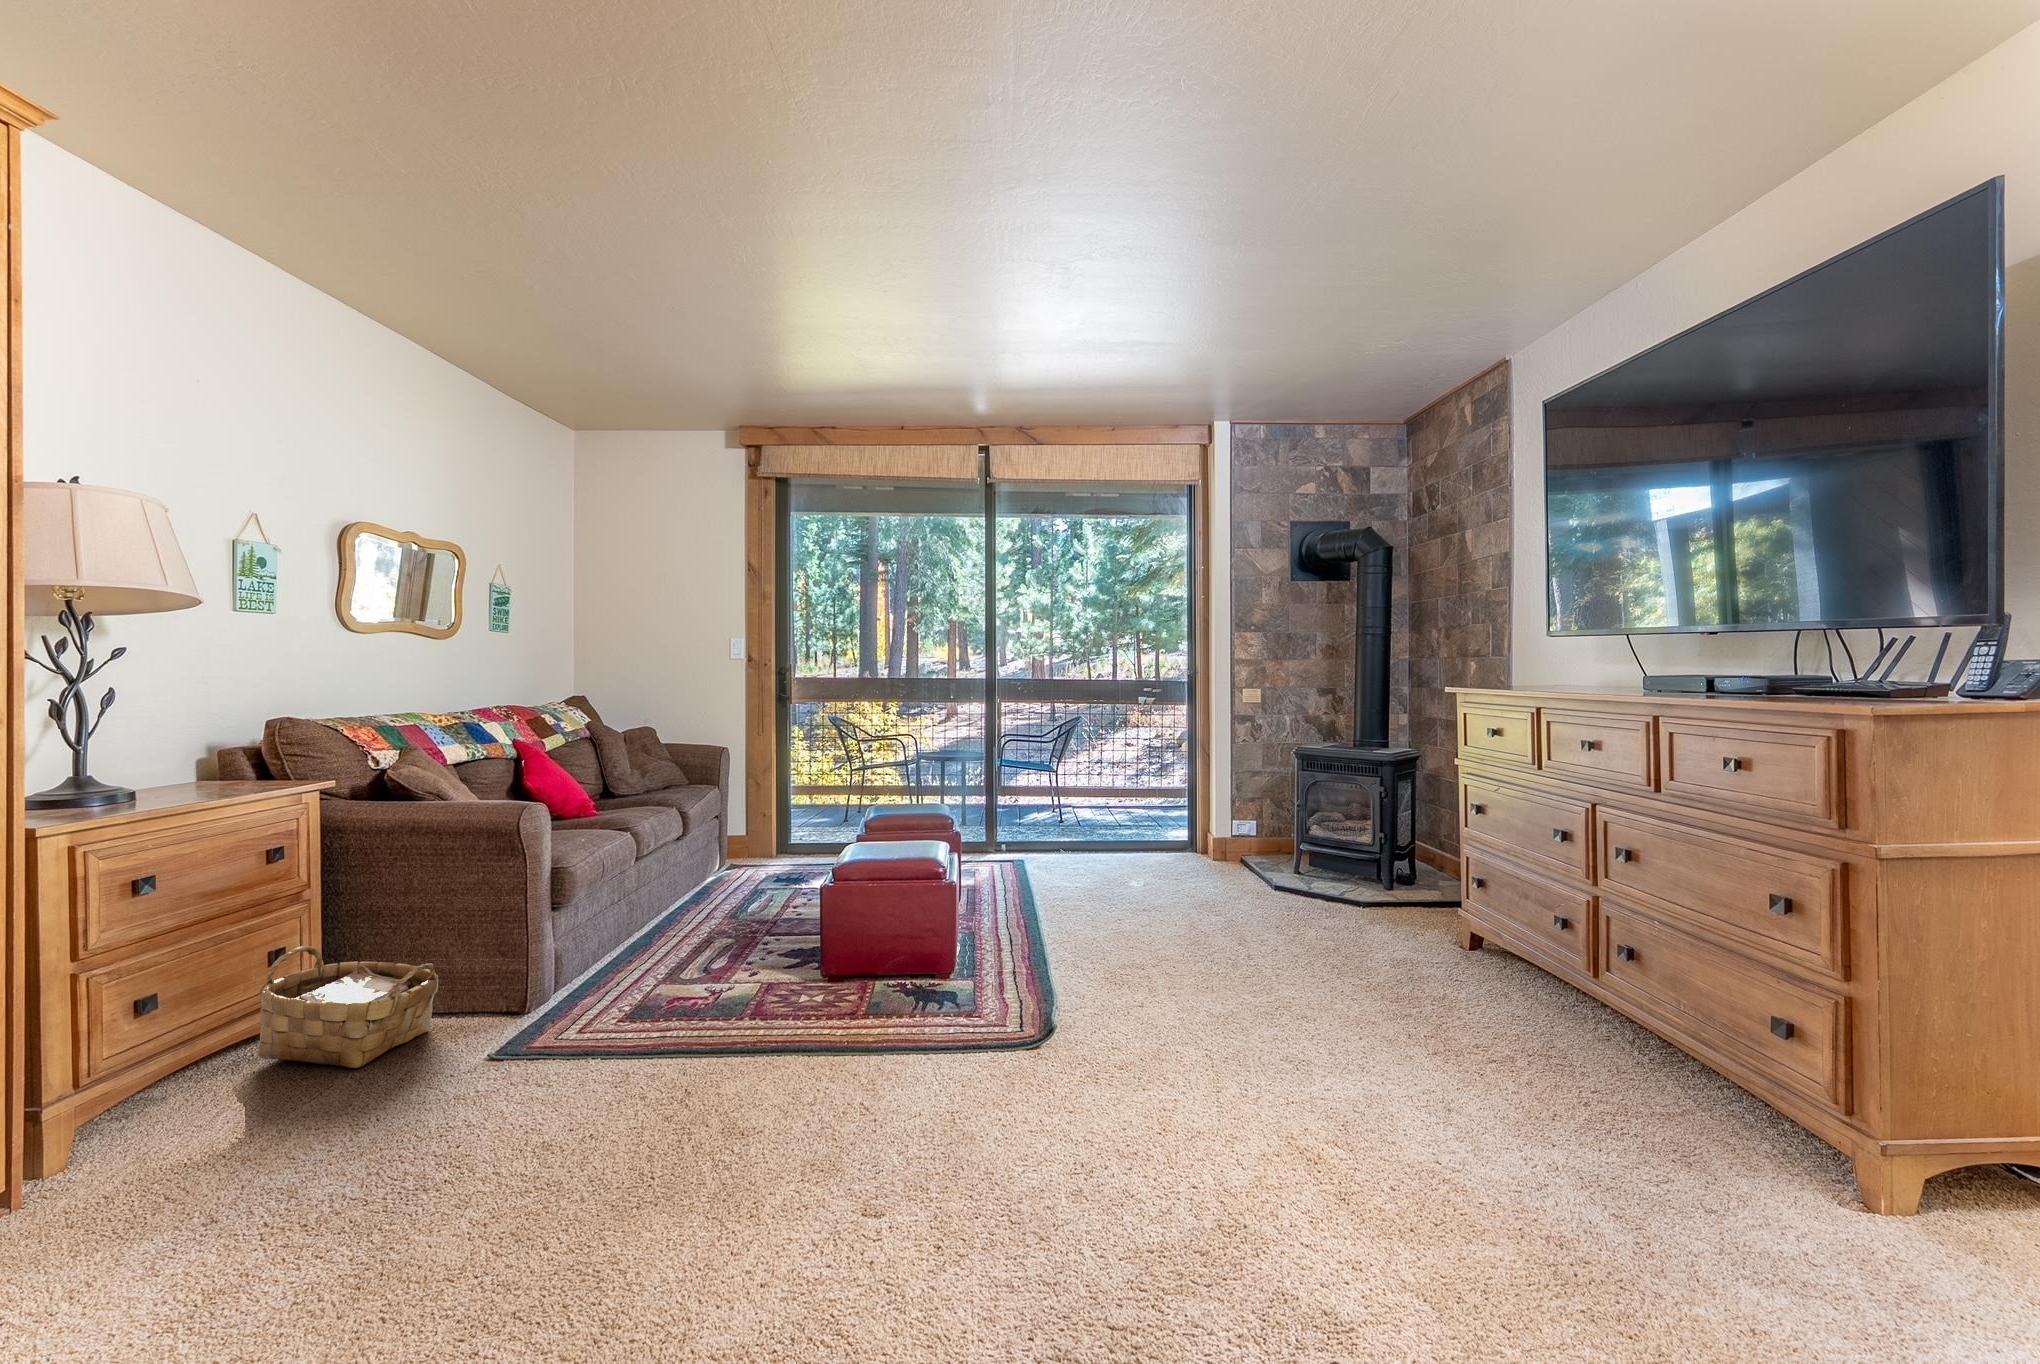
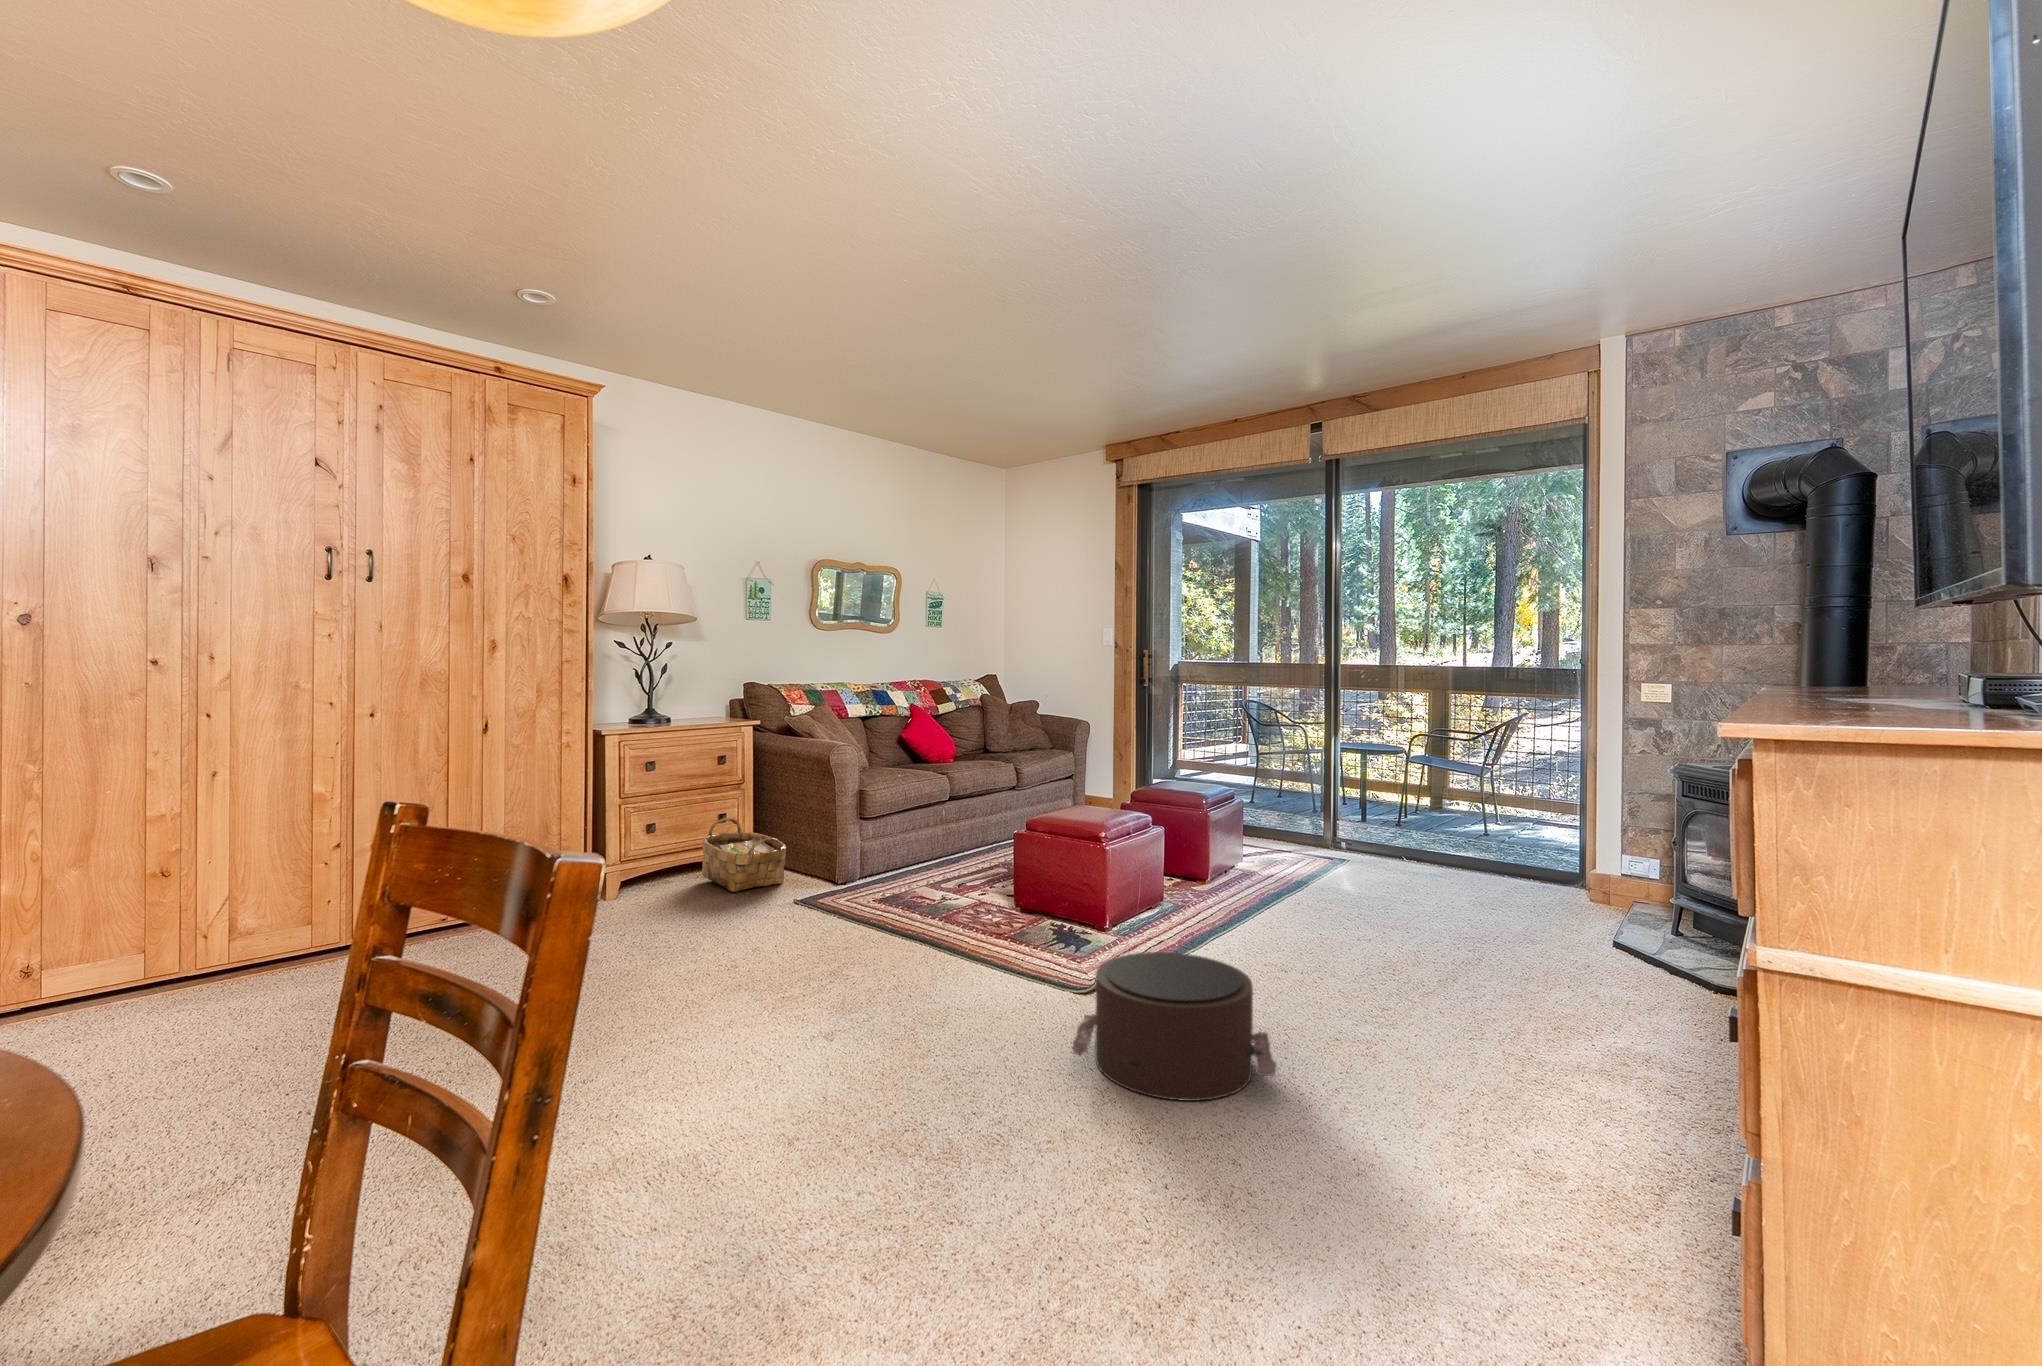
pouf: none [1115,981,1334,1144] -> present [1073,952,1277,1101]

